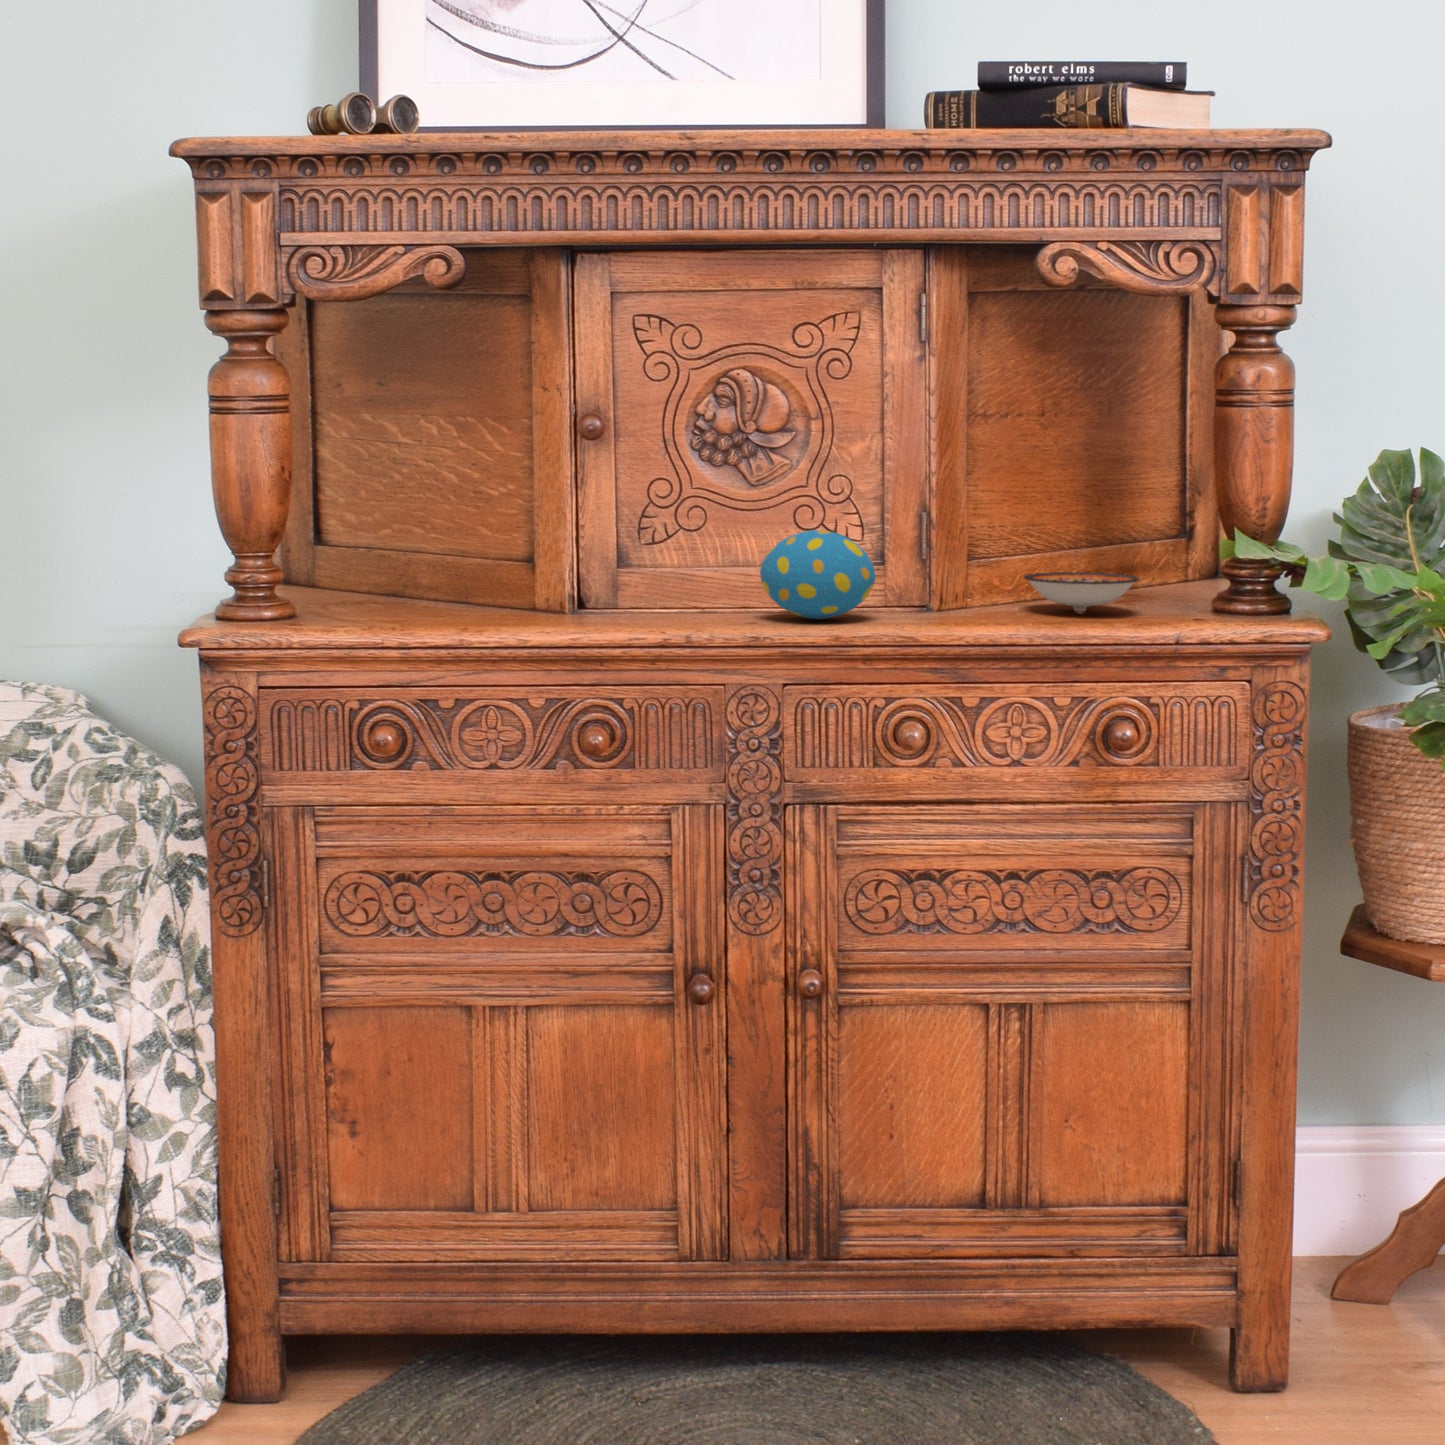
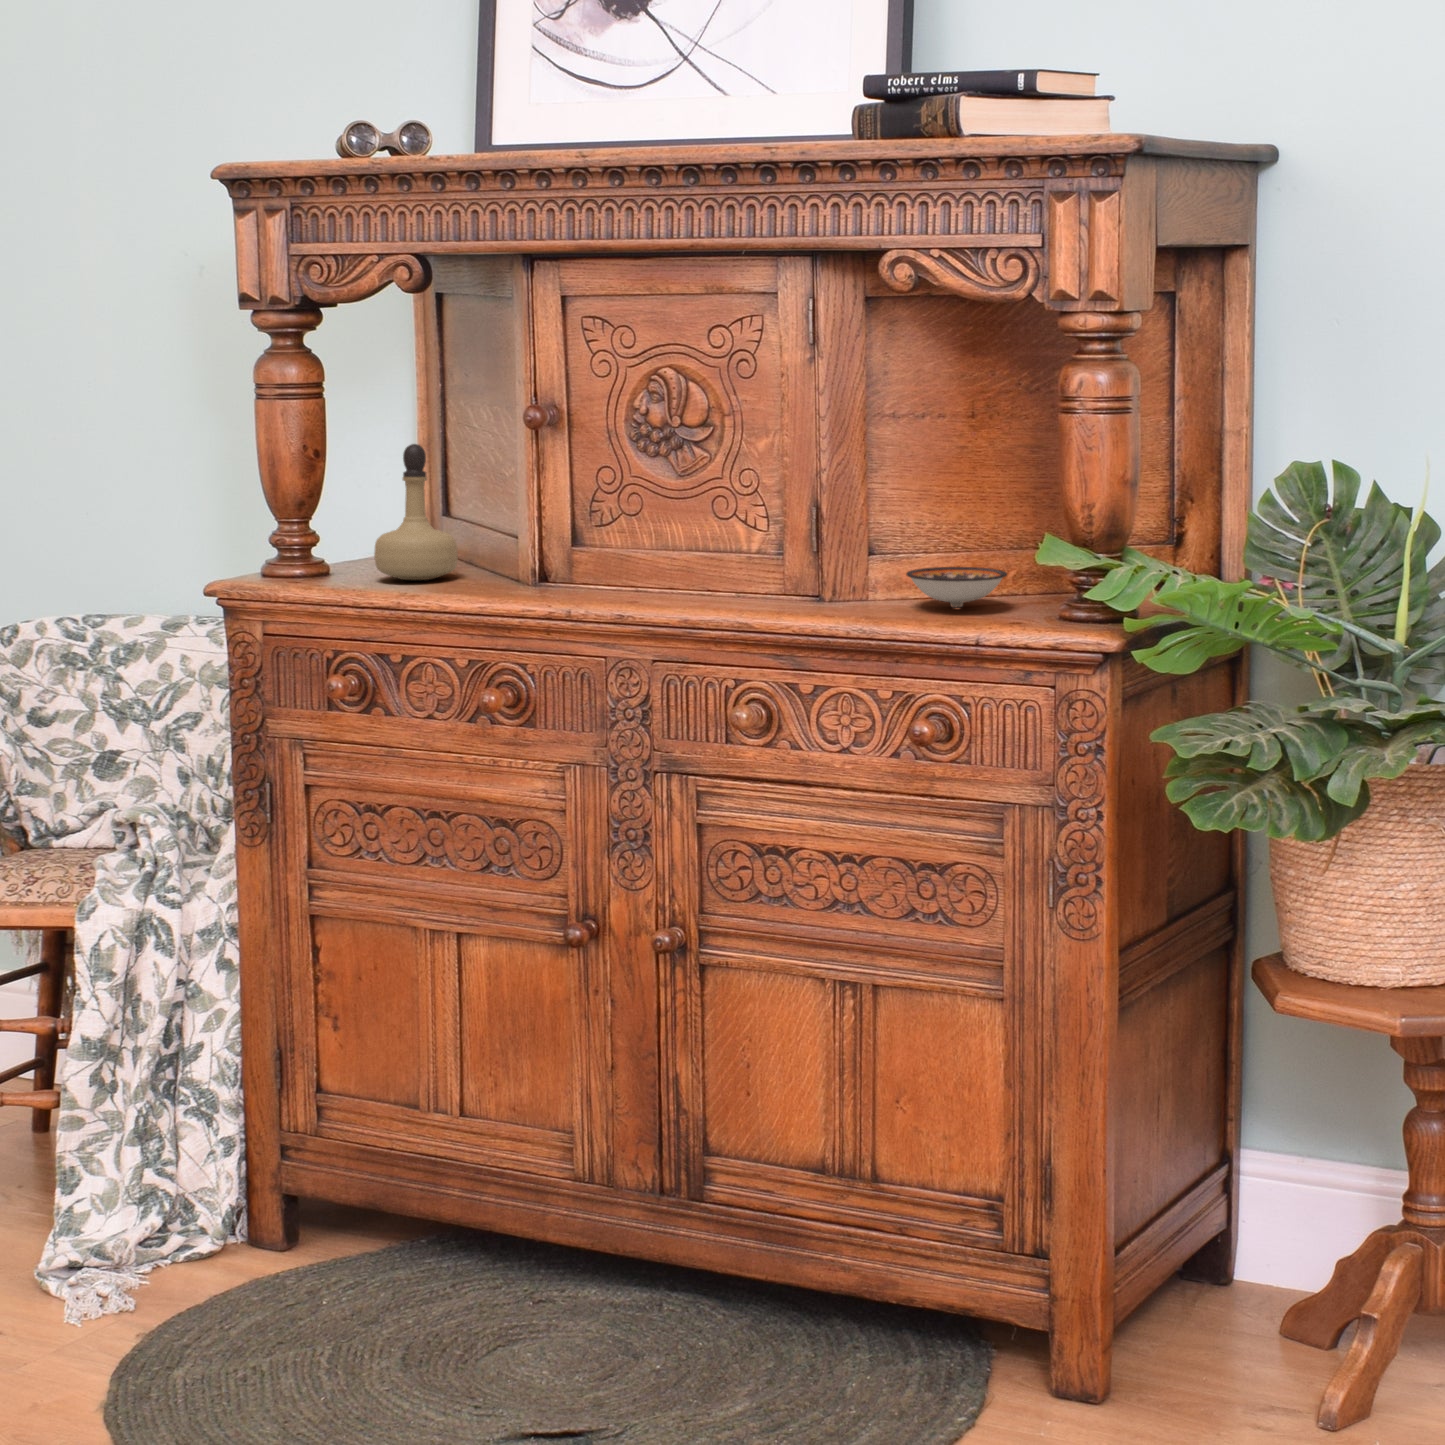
perfume bottle: none [365,462,461,616] -> present [374,444,458,580]
decorative egg: present [760,530,876,619] -> none [656,517,753,602]

